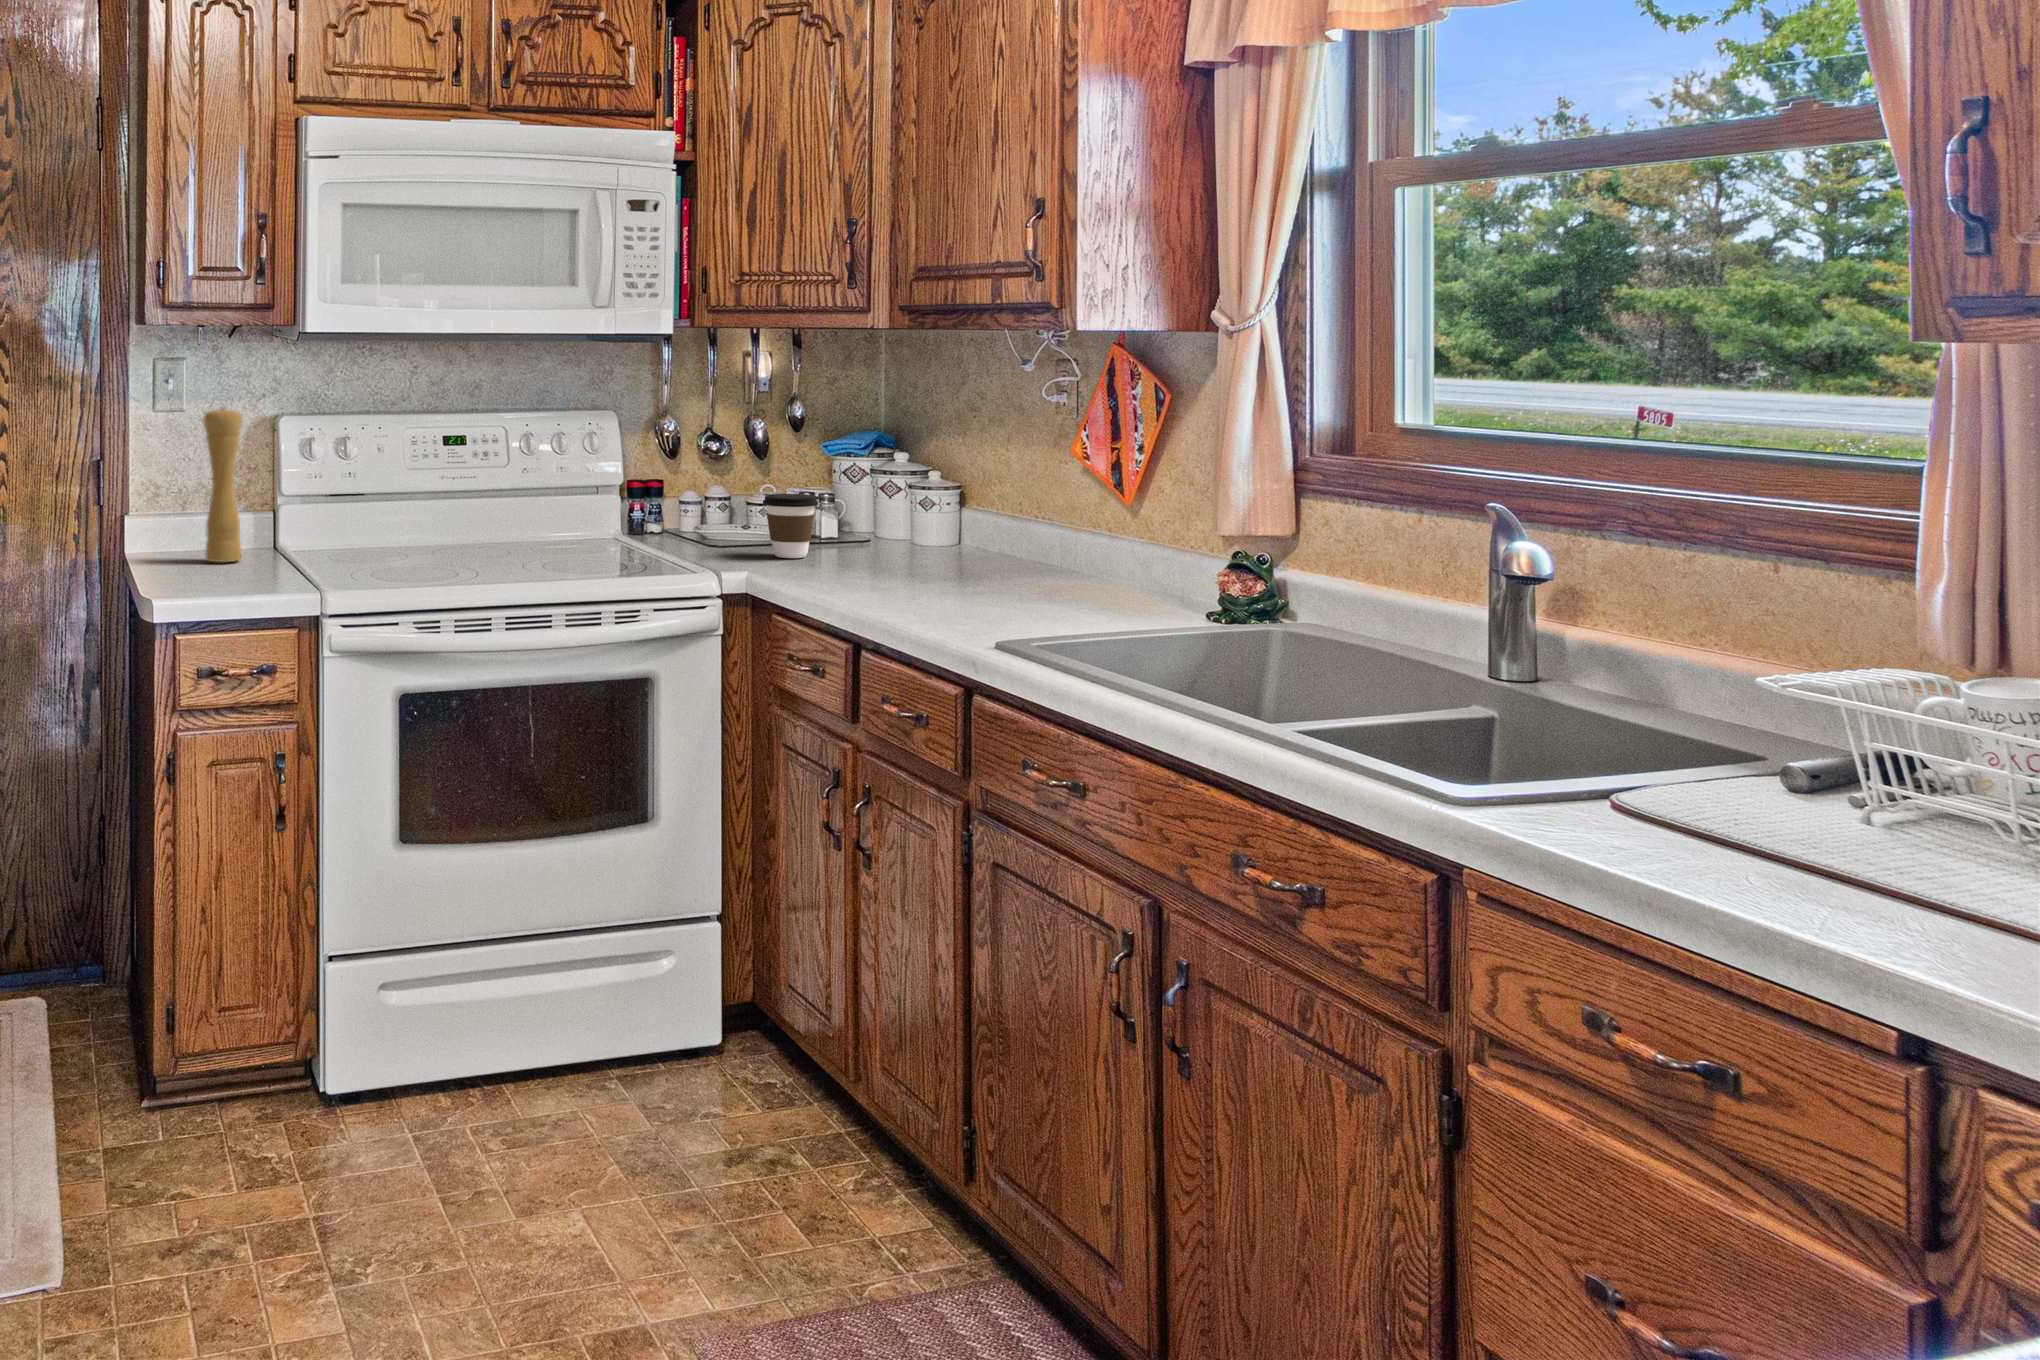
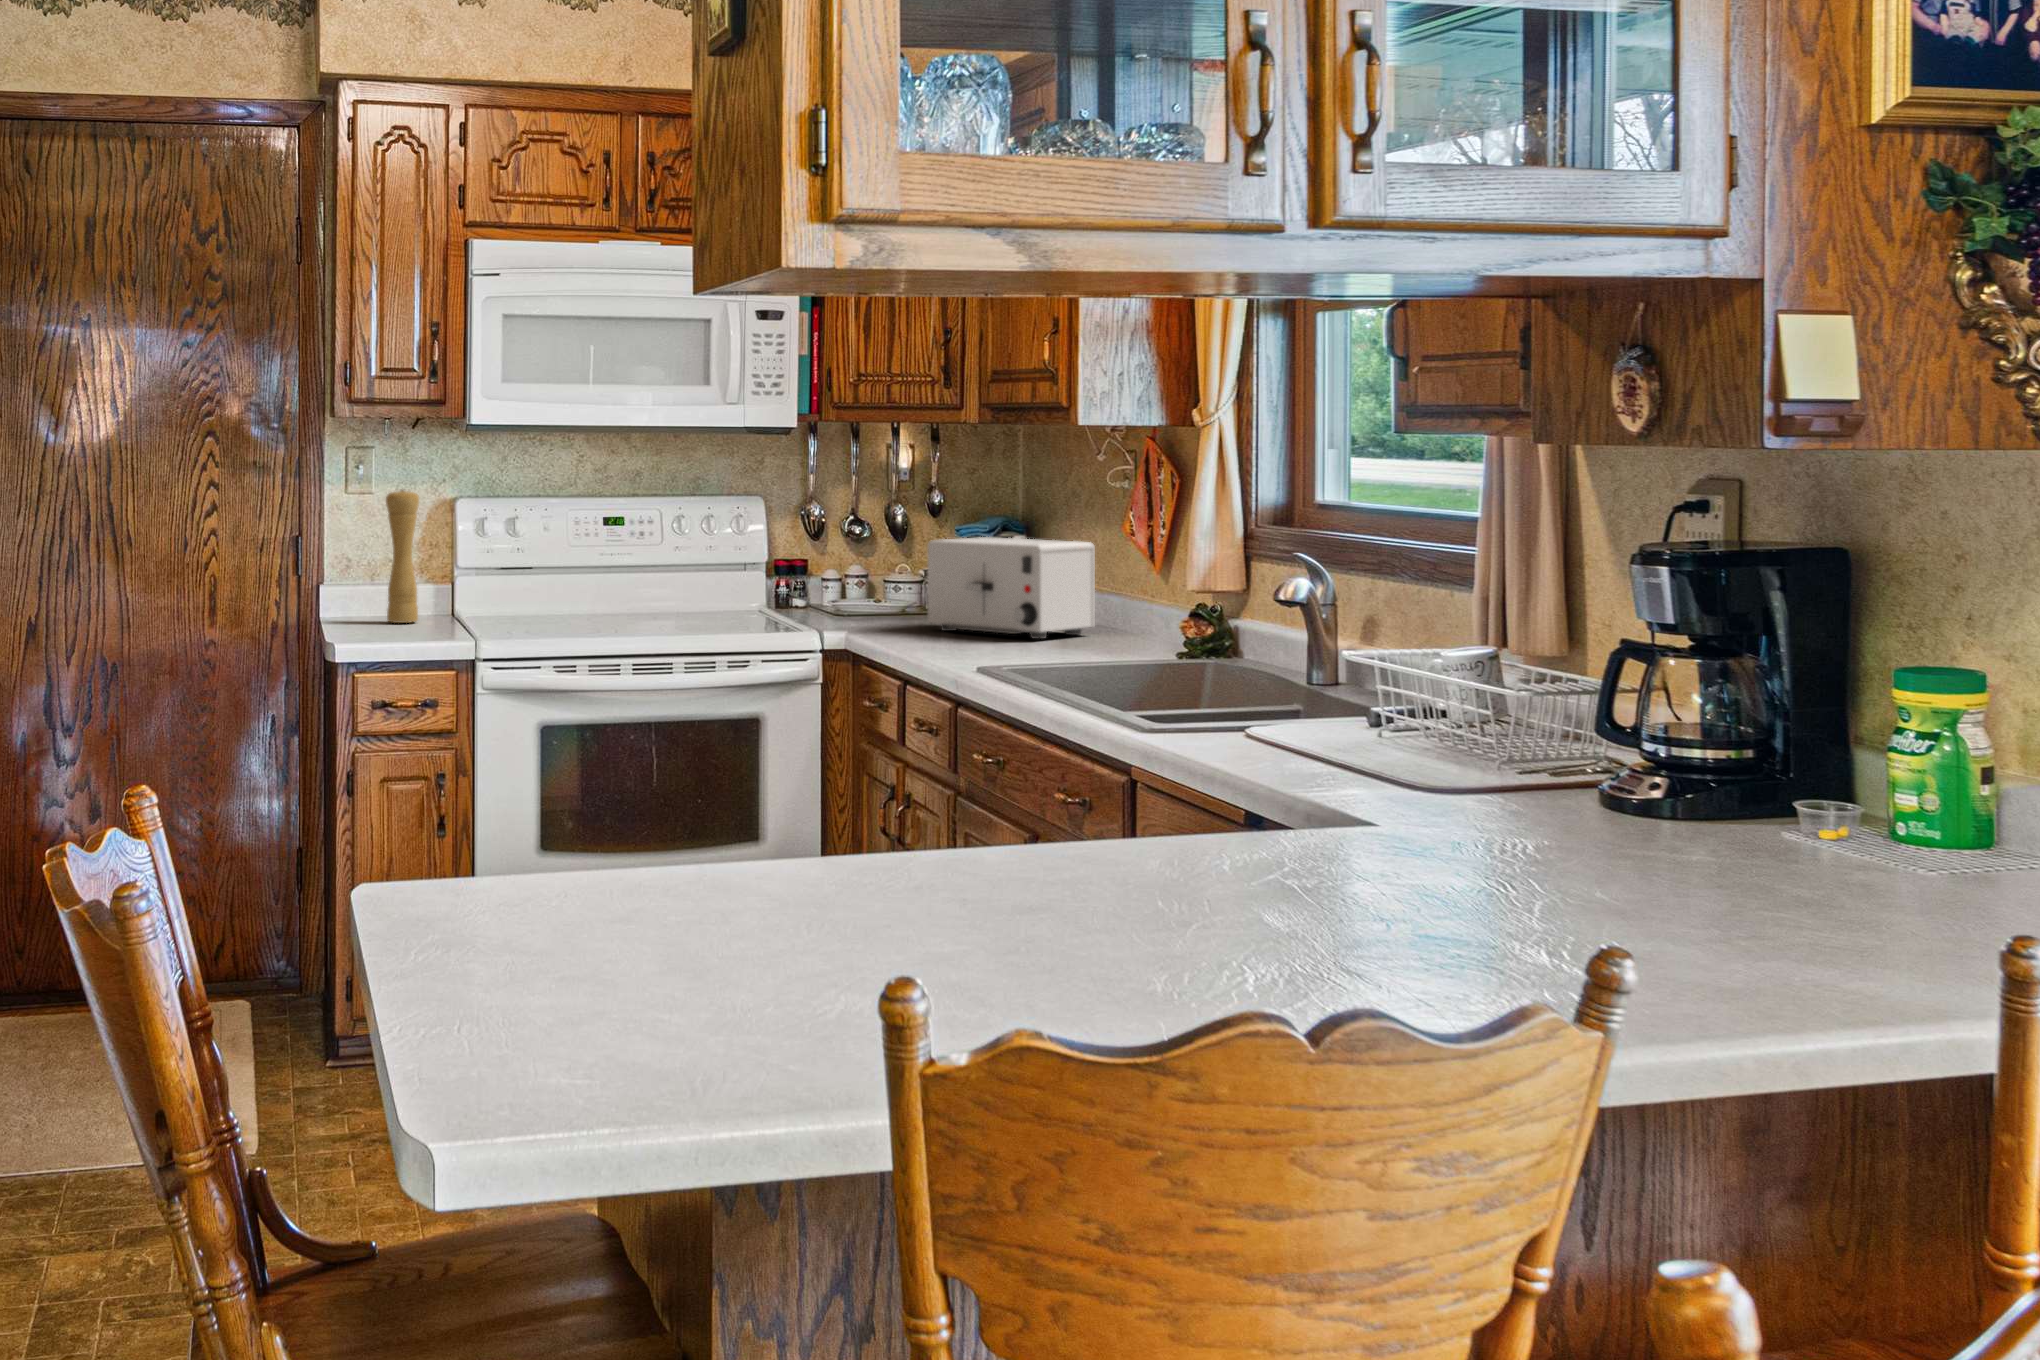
toaster: none [837,459,1042,584] -> present [928,537,1095,639]
coffee cup: present [763,494,818,558] -> none [876,568,923,624]

